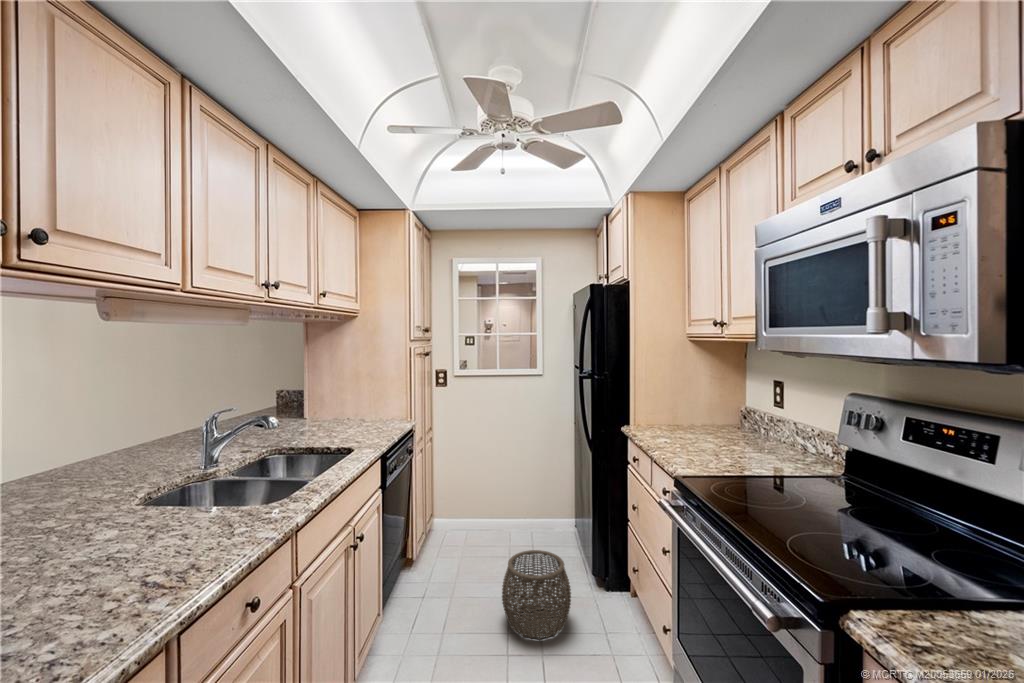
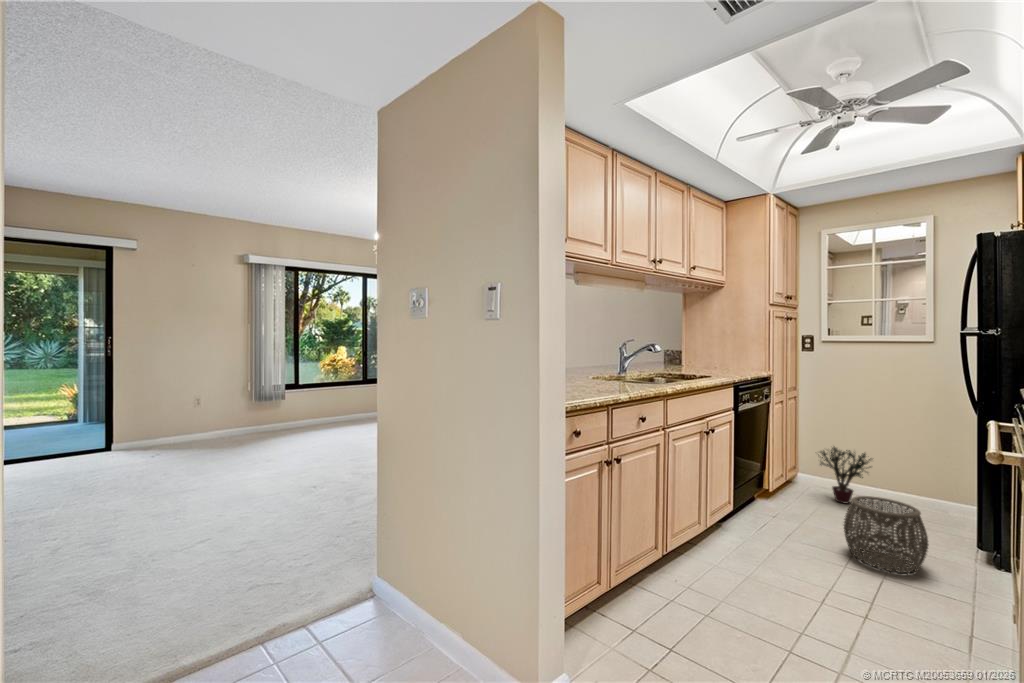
potted plant: none [455,483,503,543] -> present [820,447,871,504]

